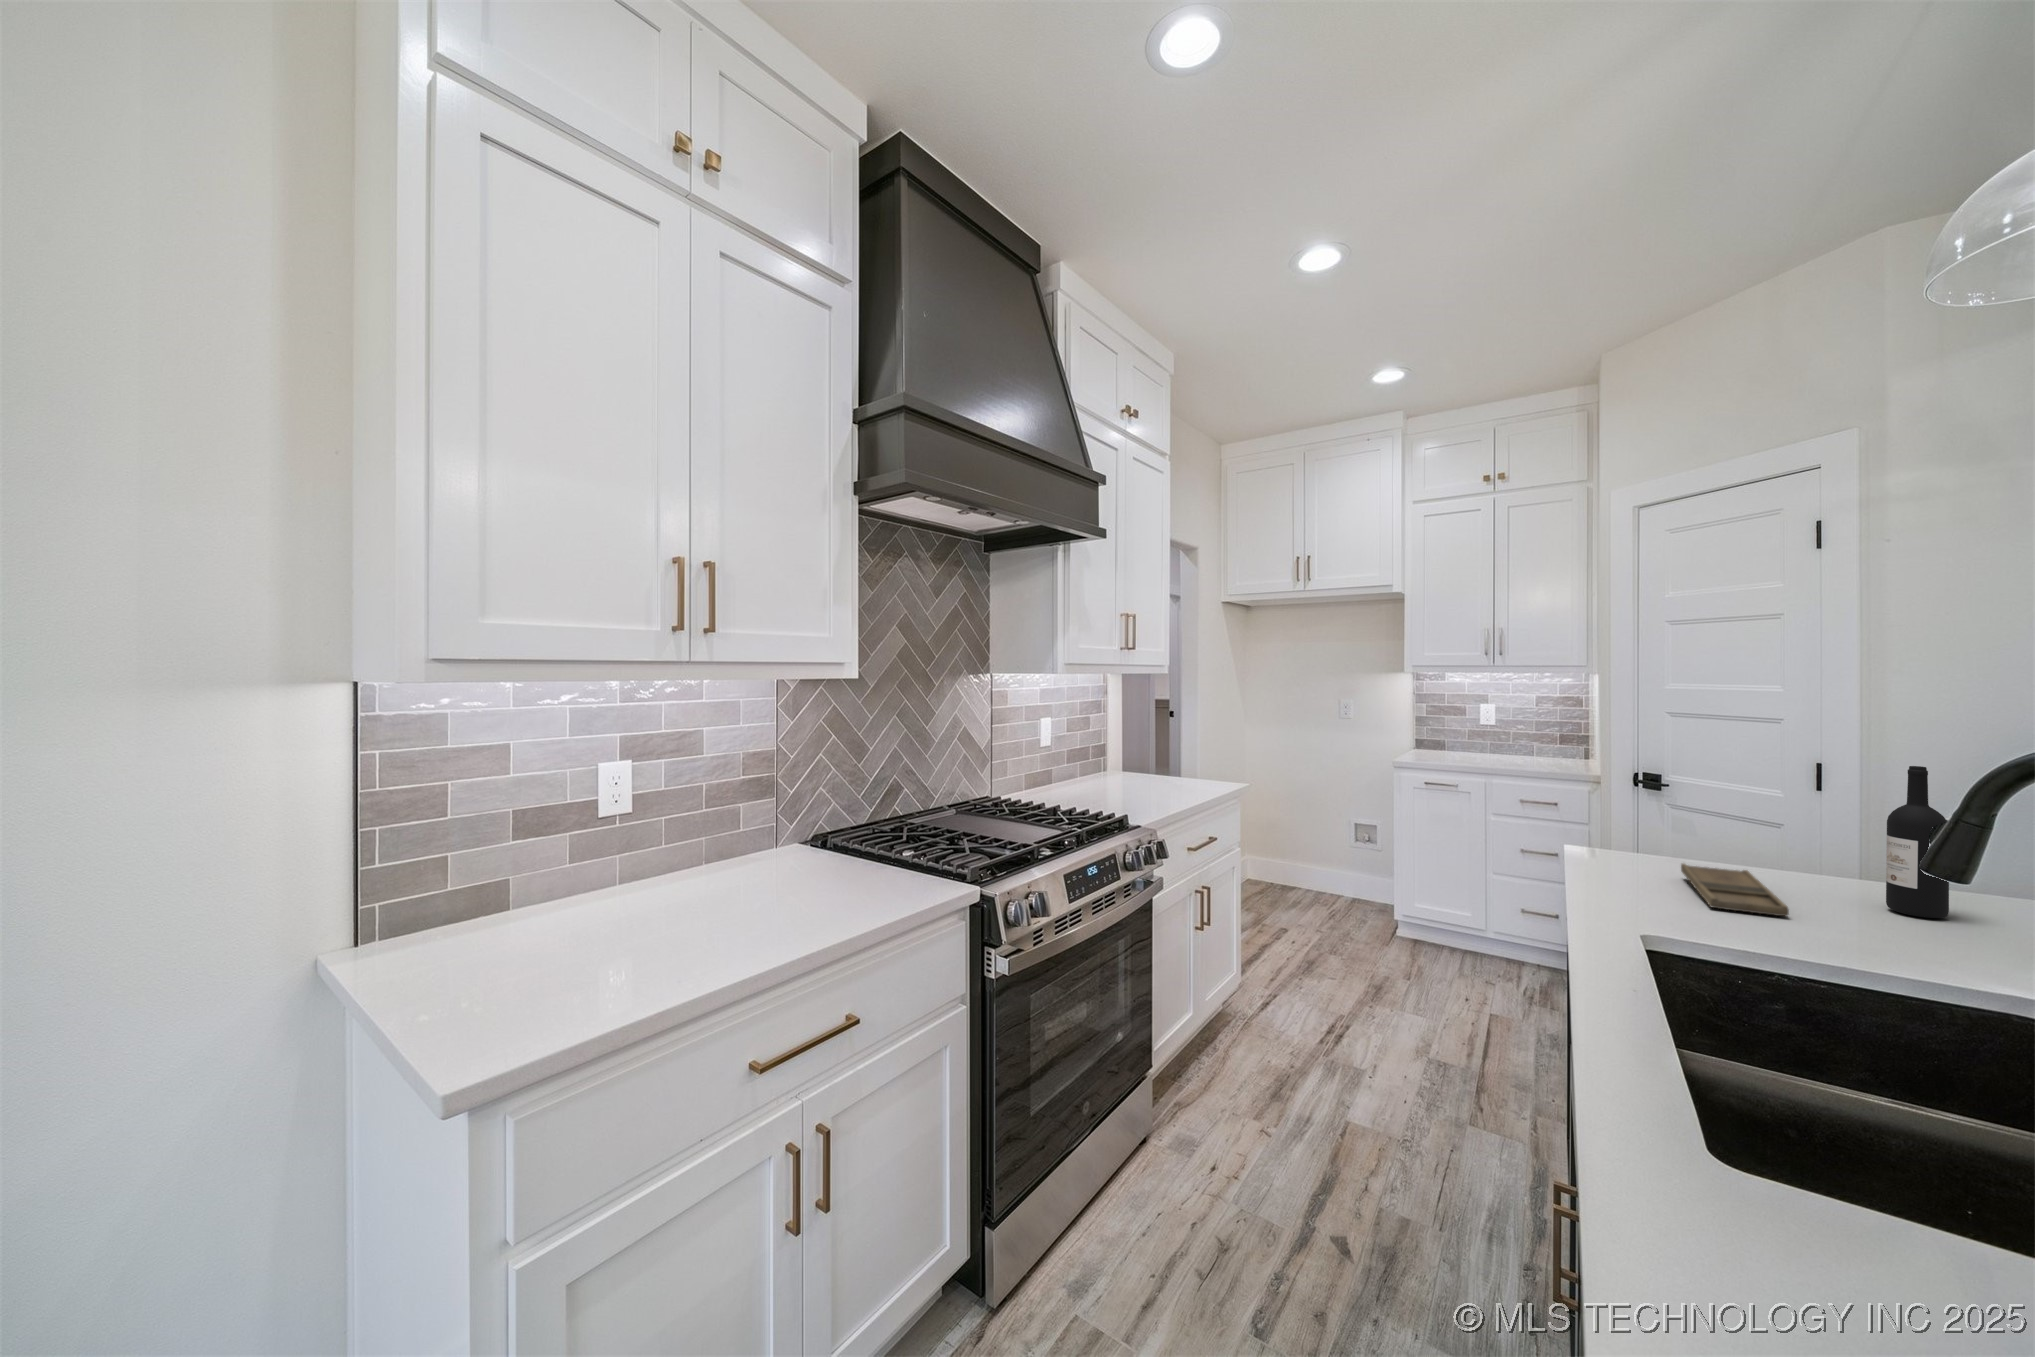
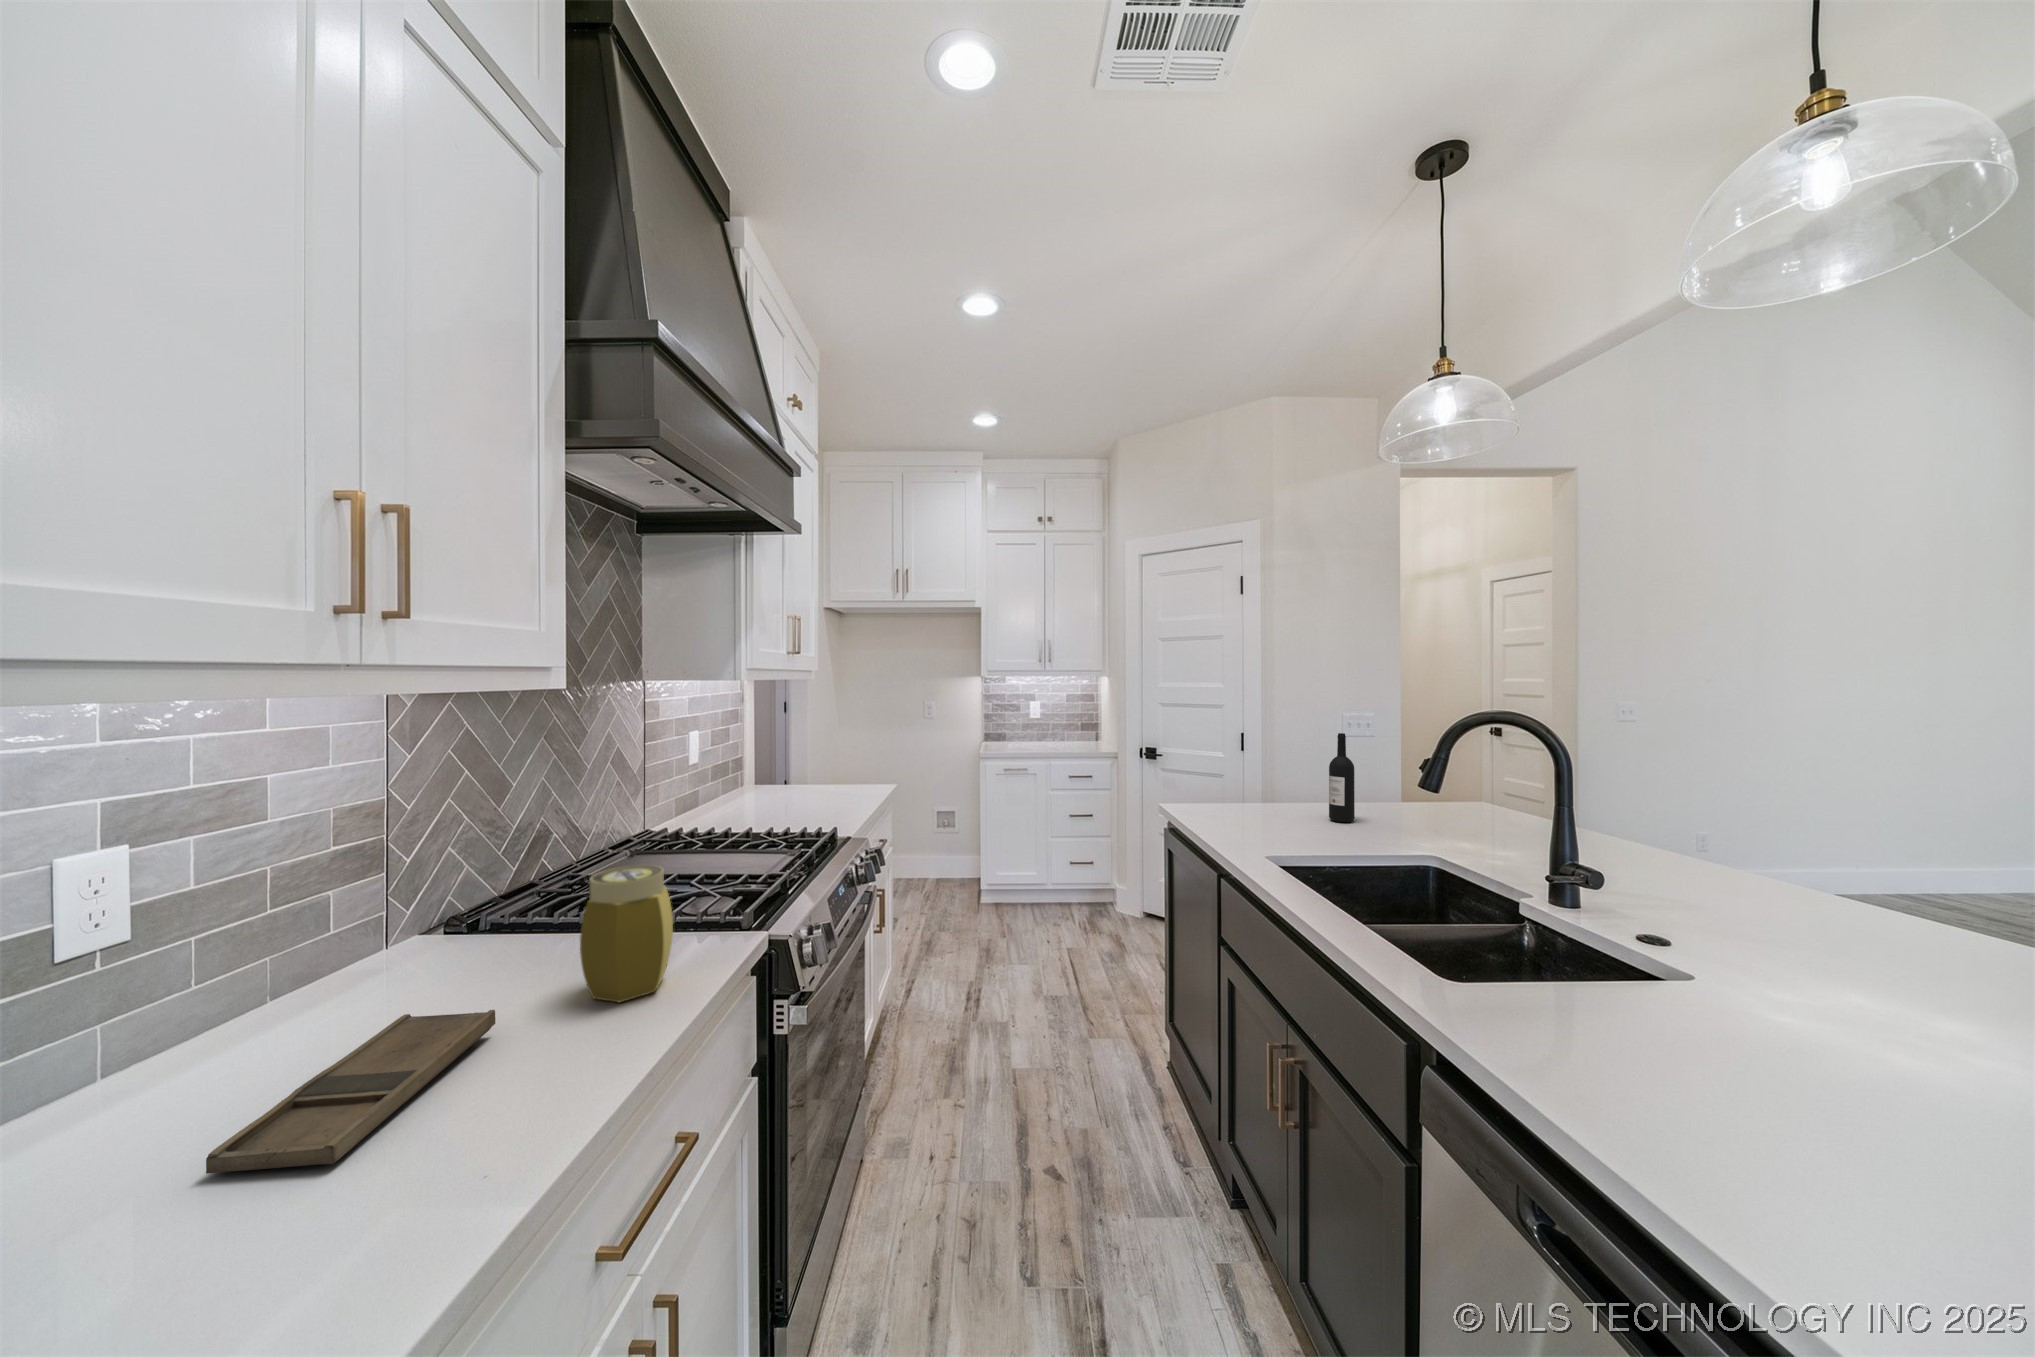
jar: none [821,811,885,909] -> present [580,865,673,1002]
tray: present [1681,864,1789,916] -> present [206,1010,495,1174]

